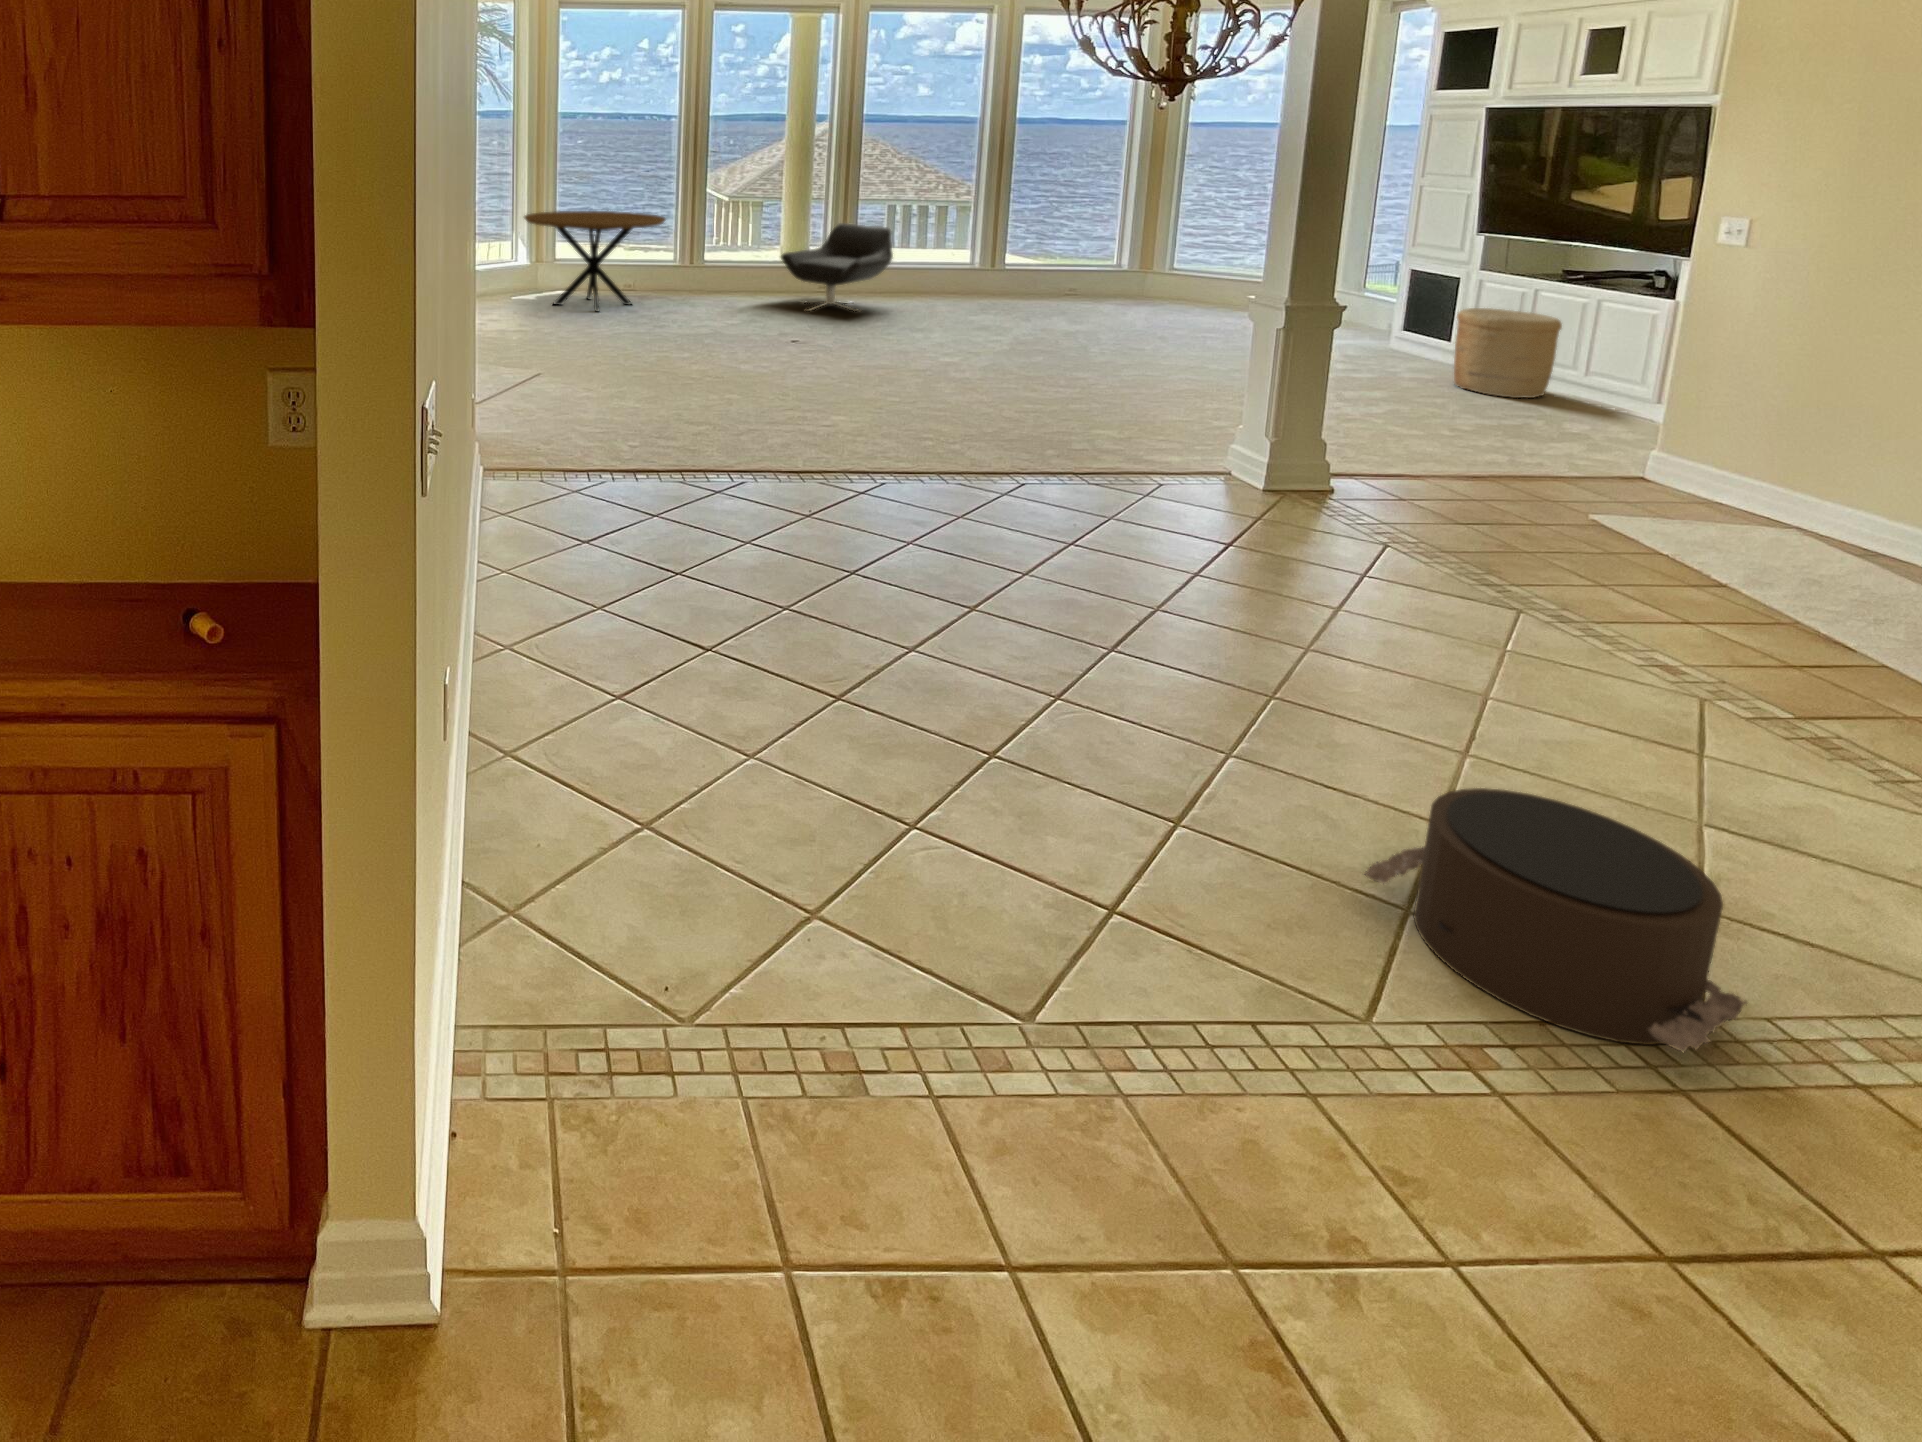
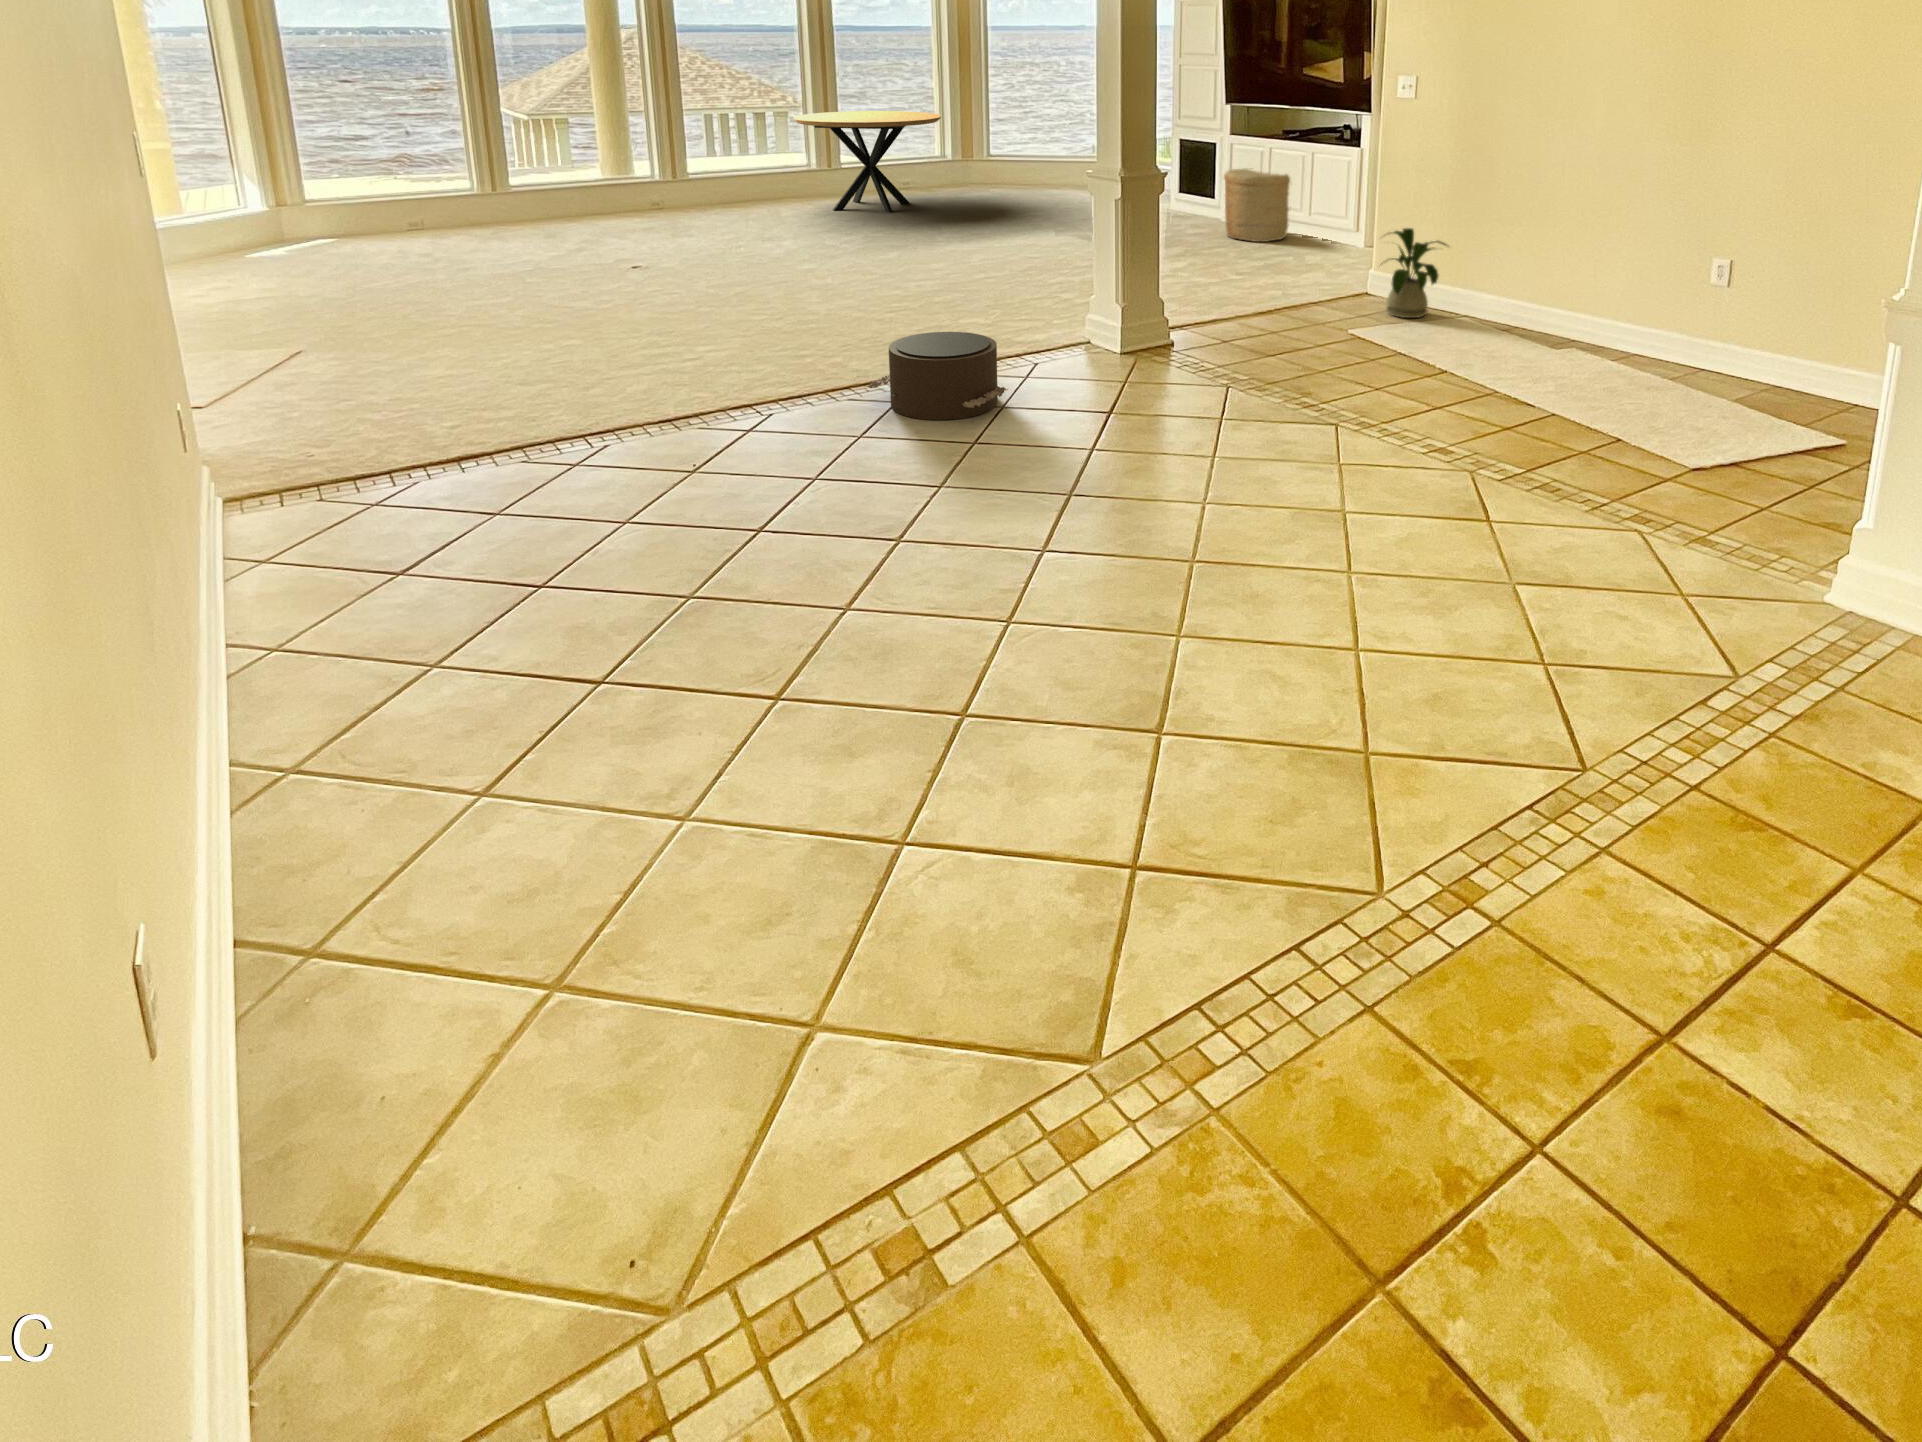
dining table: present [524,211,665,311] -> present [794,111,941,212]
lounge chair: present [781,223,893,311] -> none [606,132,734,234]
house plant: none [1652,403,1780,518] -> present [1381,228,1449,318]
pouf: present [1364,788,1748,1053] -> present [867,332,1008,420]

